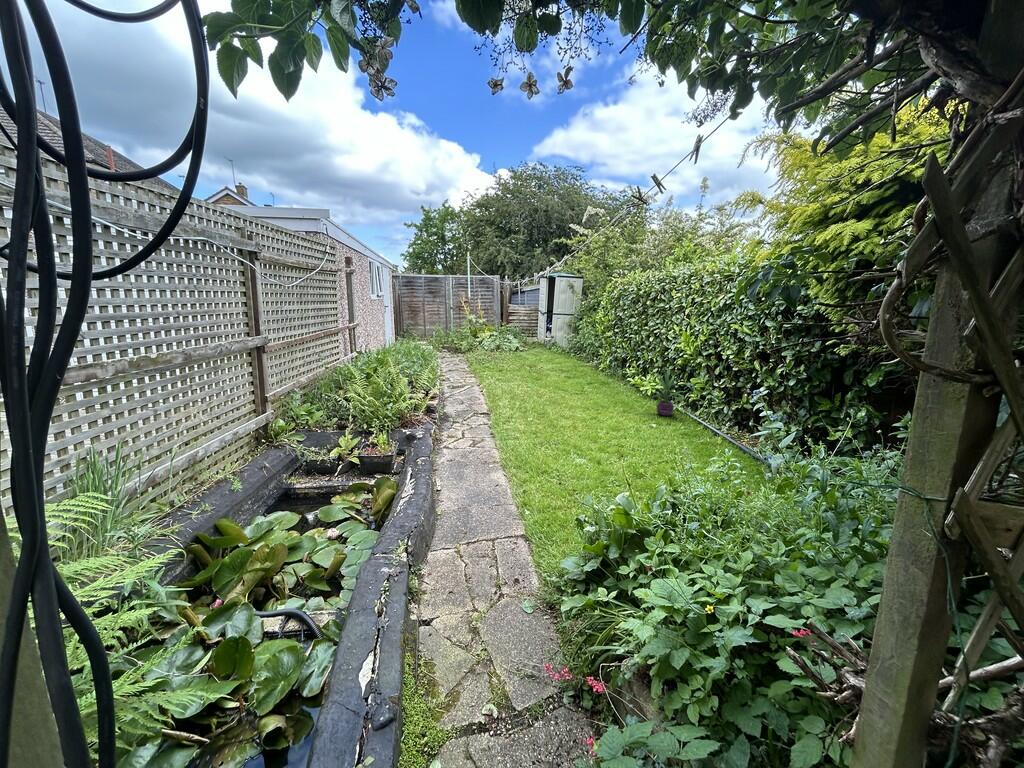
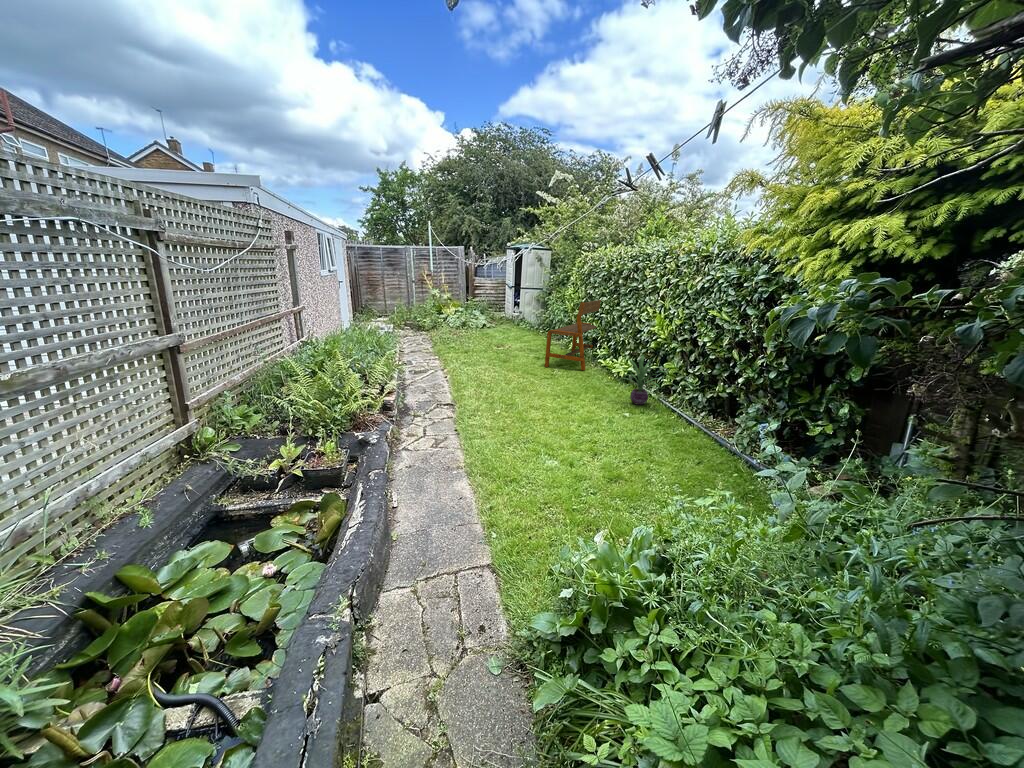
bench: none [575,320,634,386] -> present [545,300,601,370]

